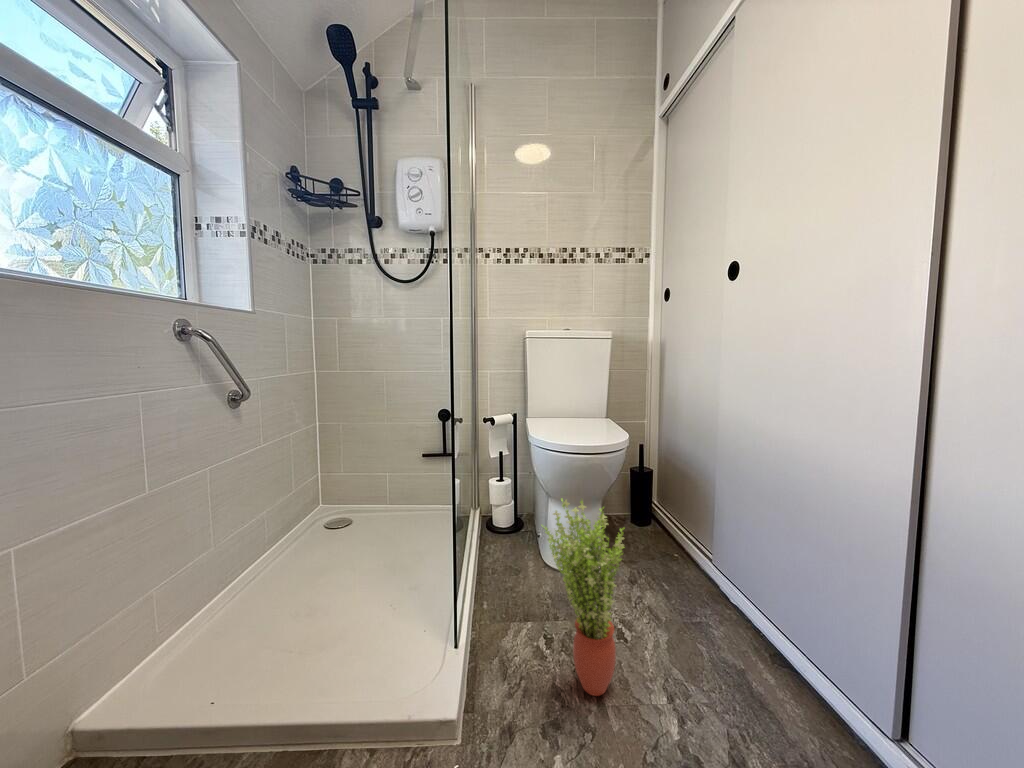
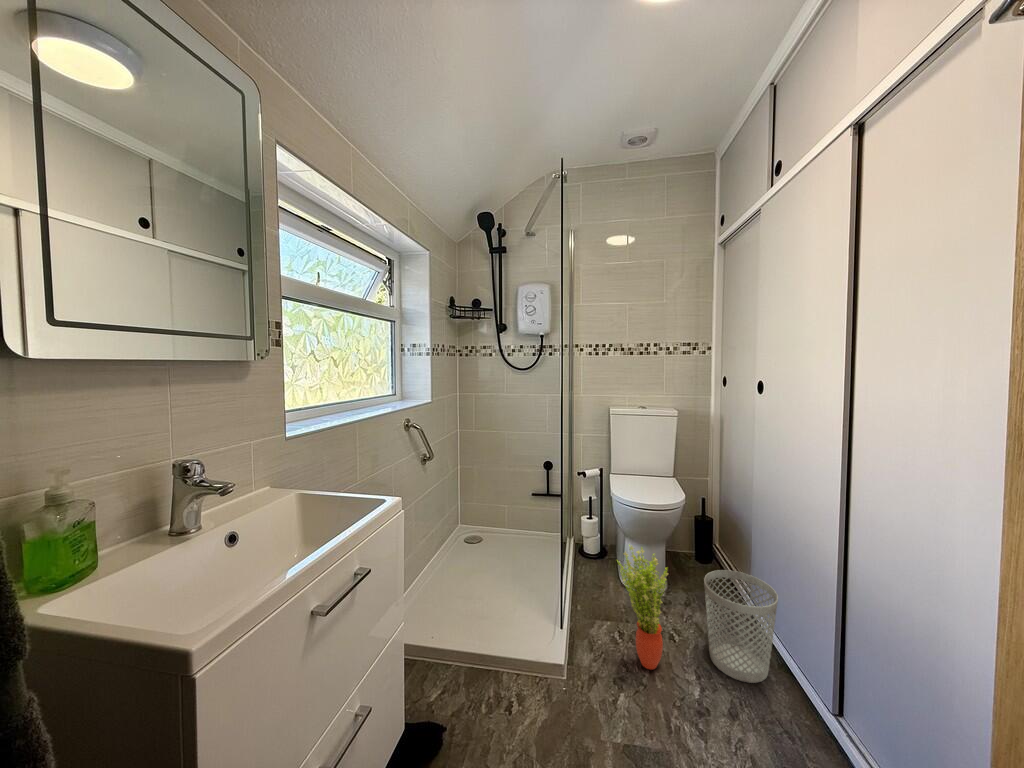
wastebasket: none [669,526,779,690] -> present [704,570,778,683]

